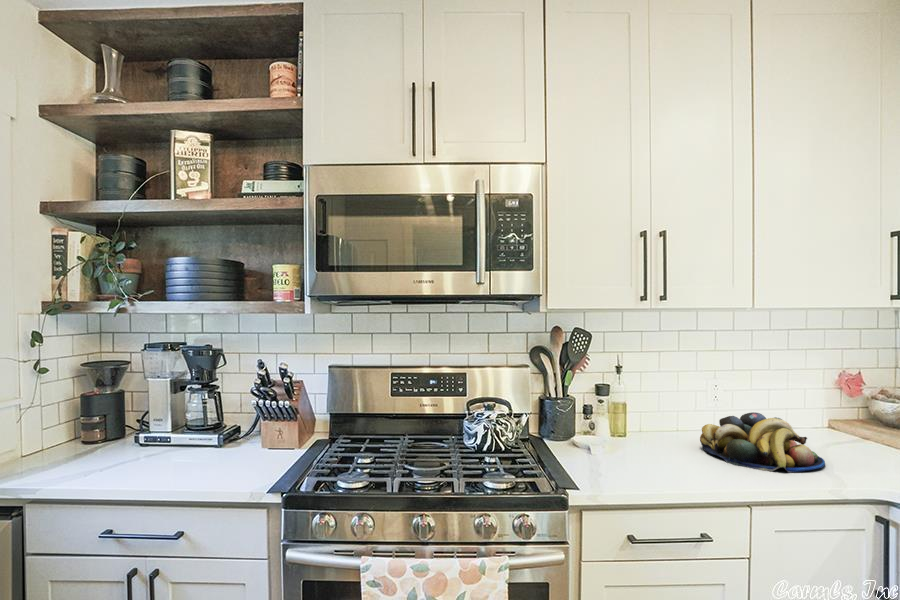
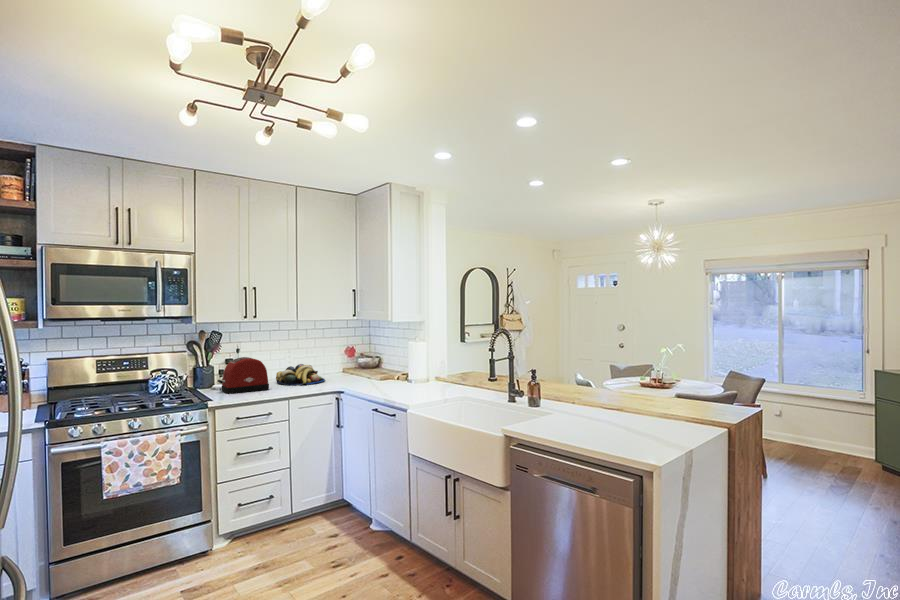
toaster: none [585,389,699,473] -> present [217,357,269,394]

